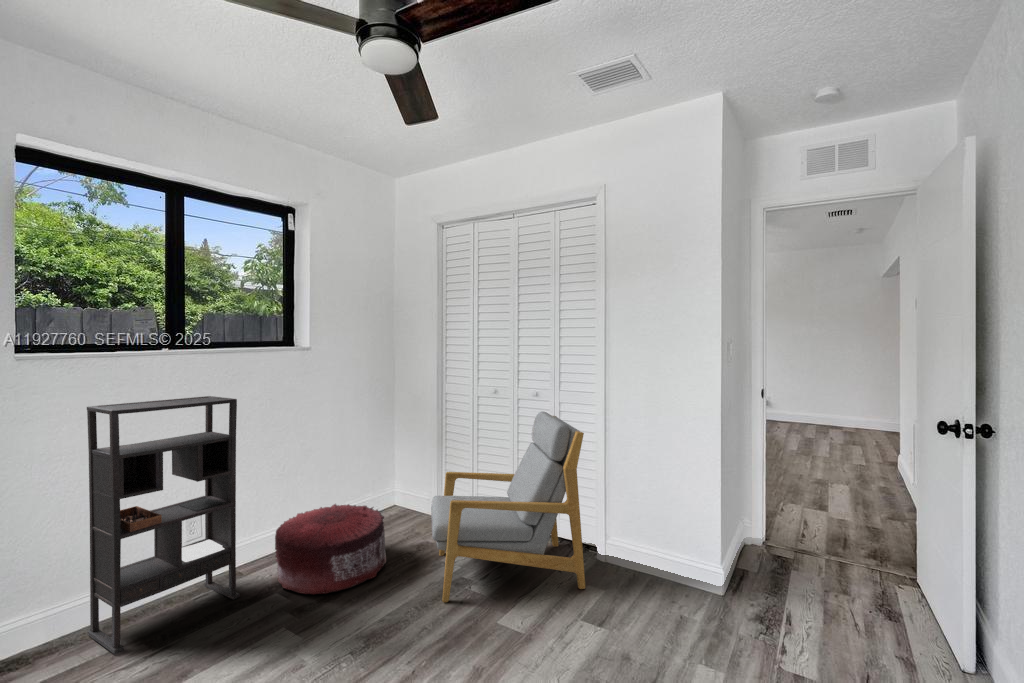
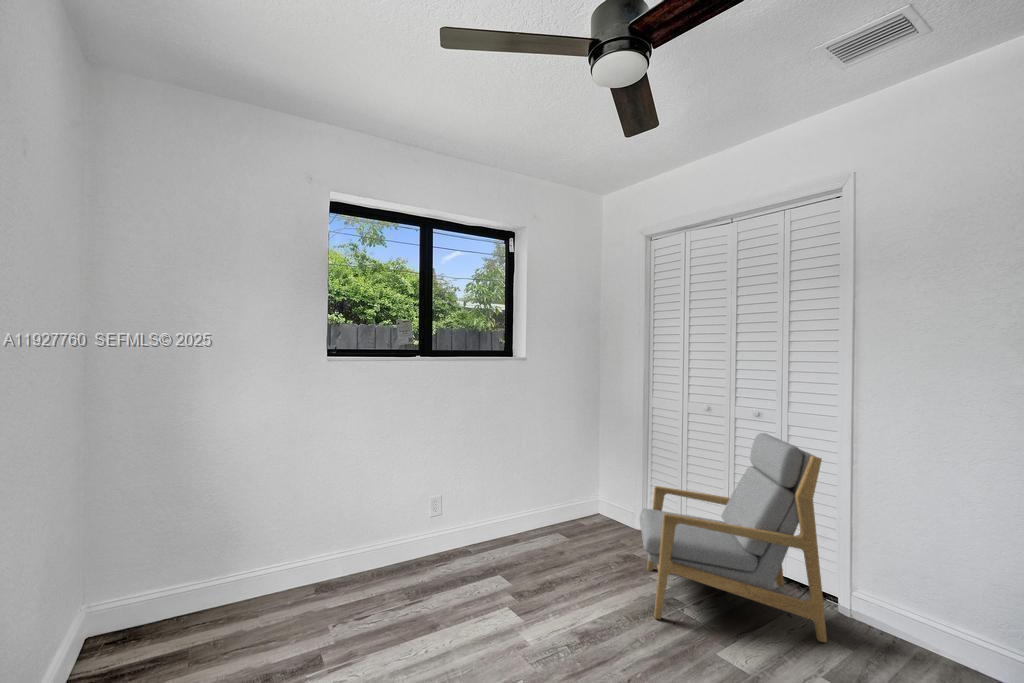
bookshelf: present [87,396,240,654] -> none [367,396,475,597]
pouf: present [275,504,386,594] -> none [499,502,595,584]

